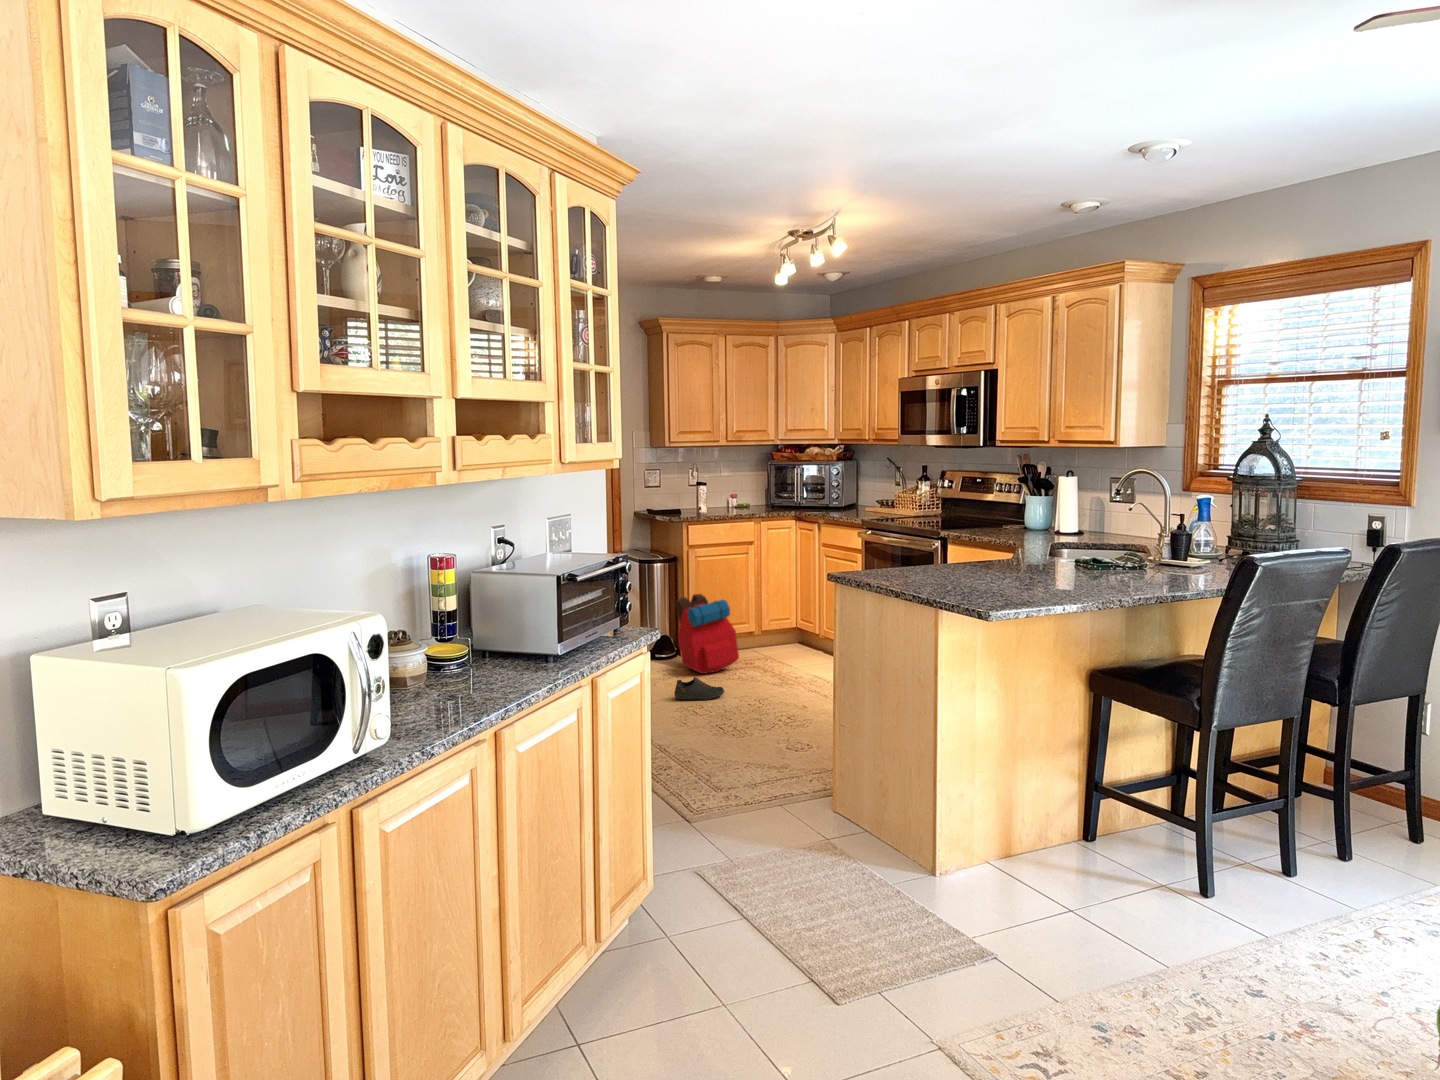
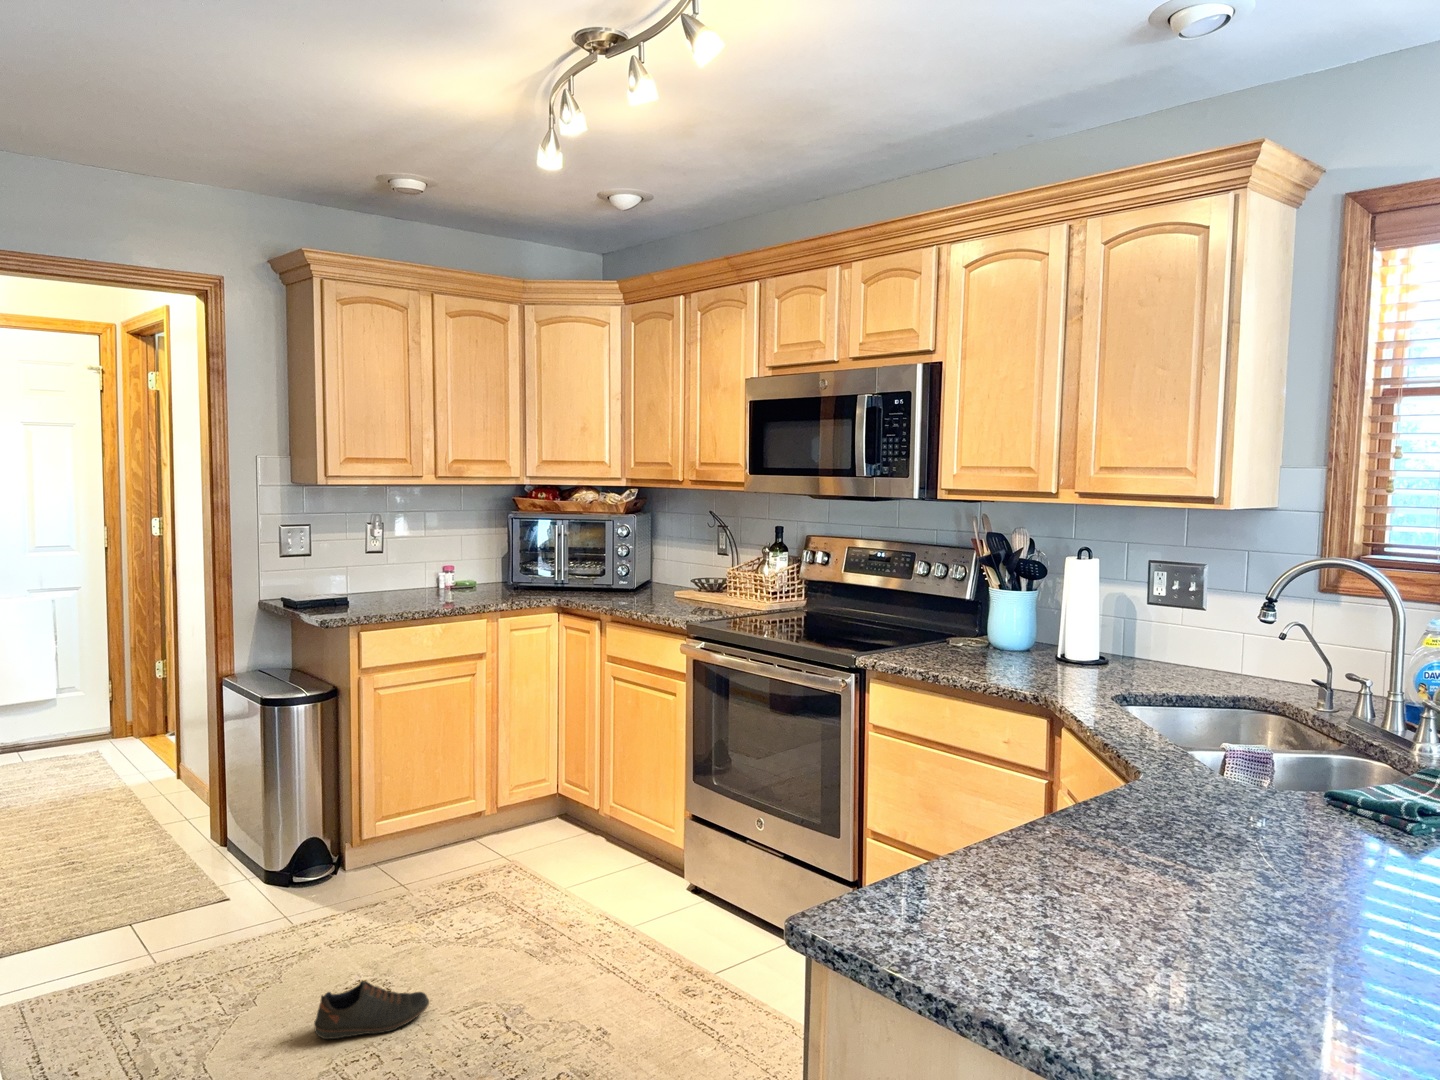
backpack: present [676,594,739,674] -> none [333,763,459,930]

